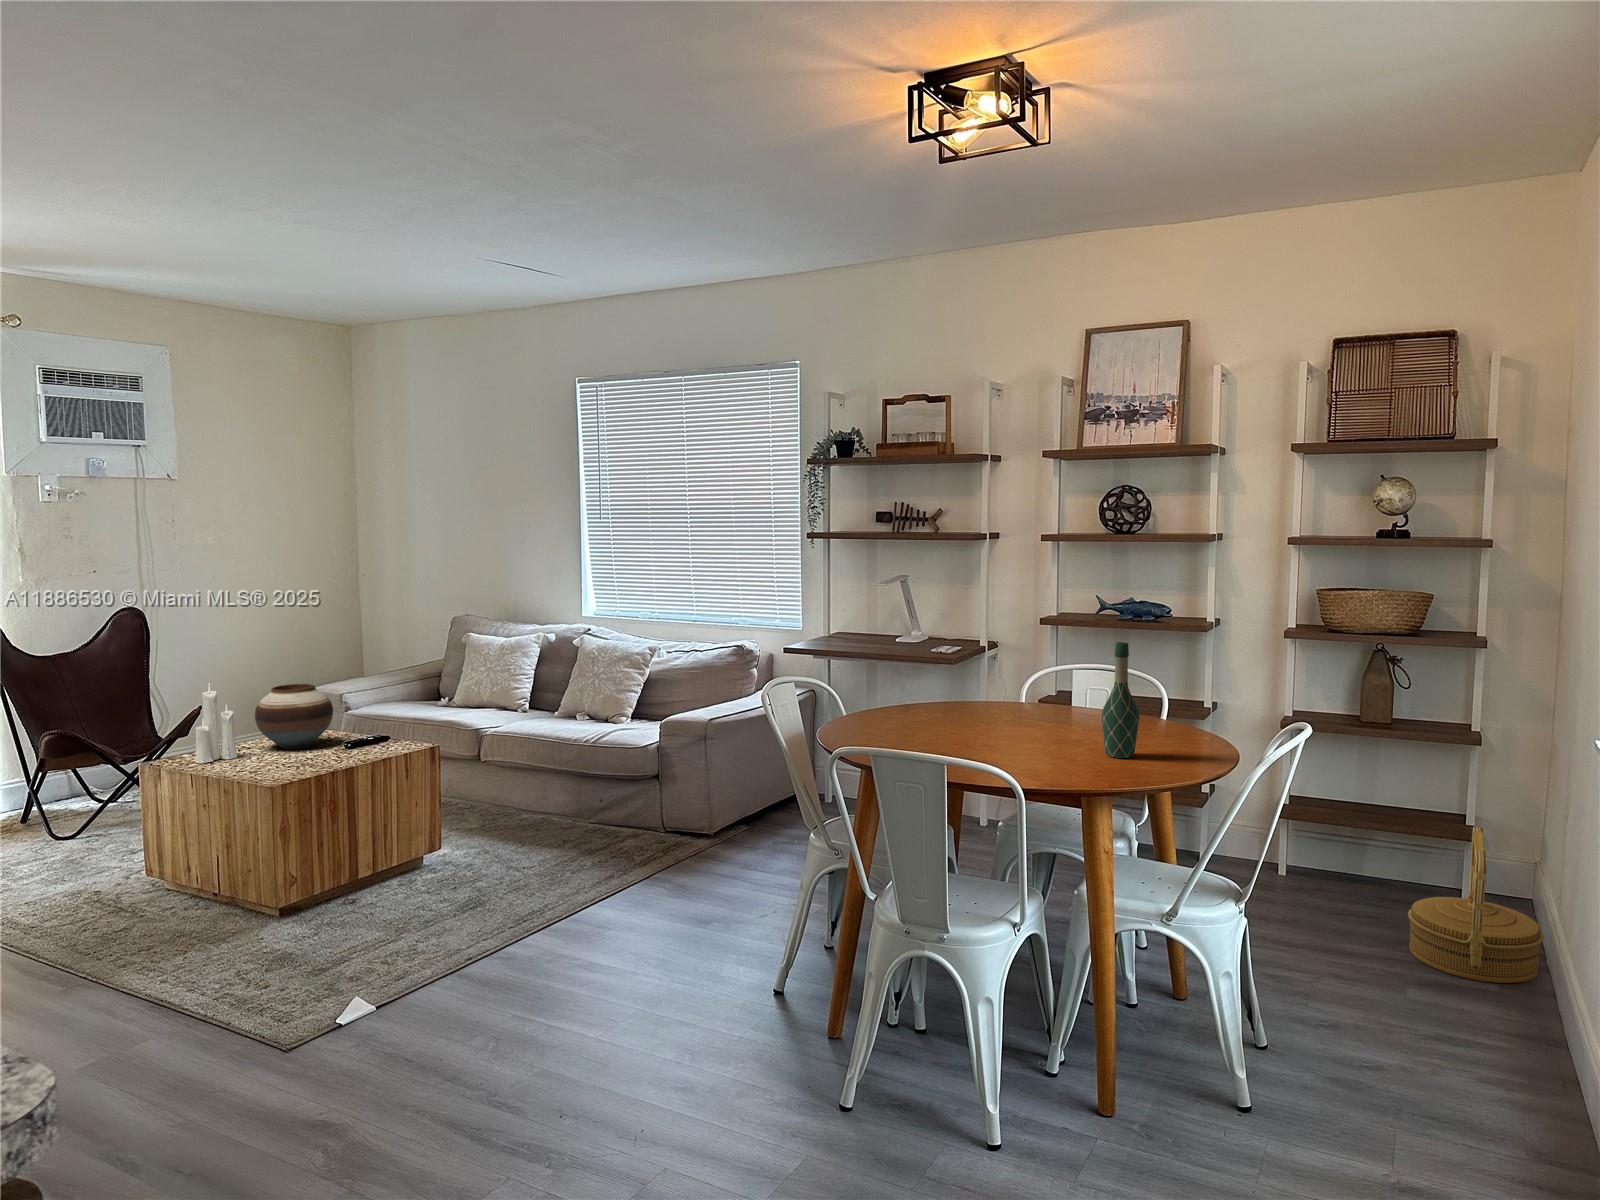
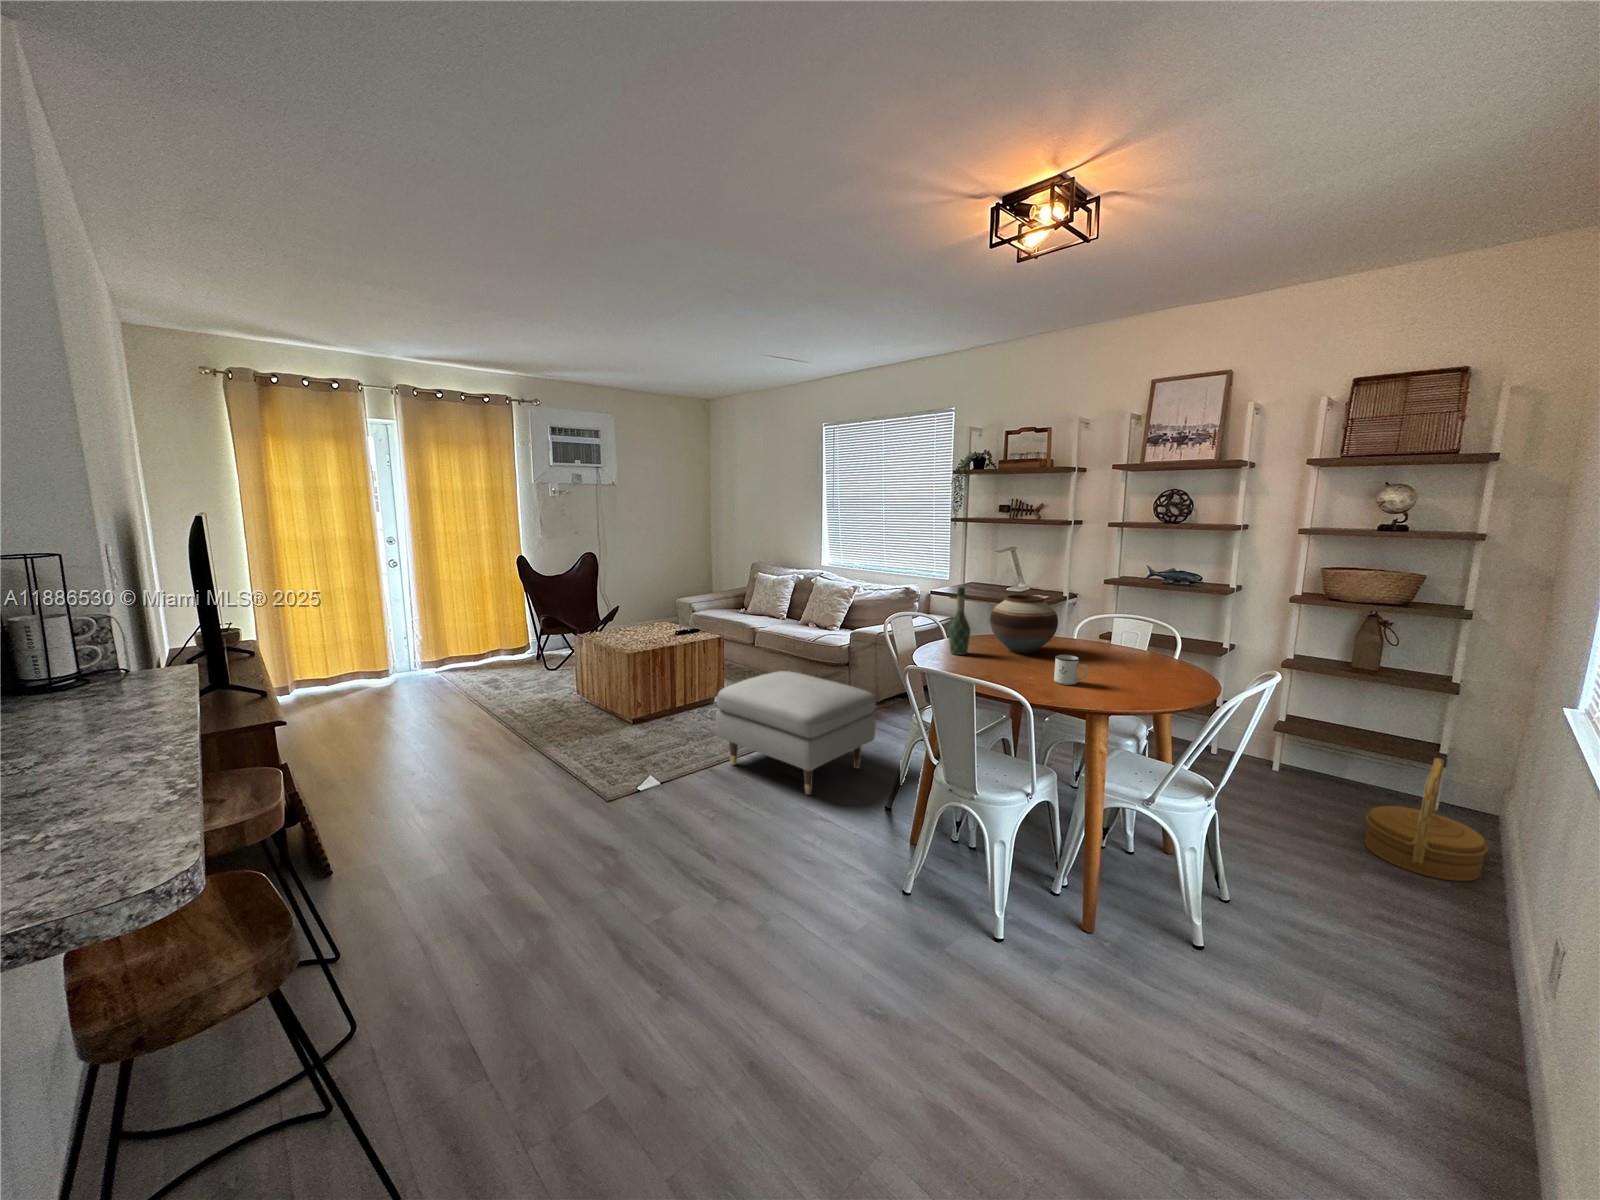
wine bottle: present [1102,642,1139,758] -> present [949,587,971,655]
vase: present [255,684,333,749] -> present [990,595,1058,654]
candle: present [195,685,237,764] -> none [601,593,622,638]
mug: none [1045,723,1093,766] -> present [1054,655,1089,685]
ottoman: none [464,793,742,998] -> present [715,671,876,795]

